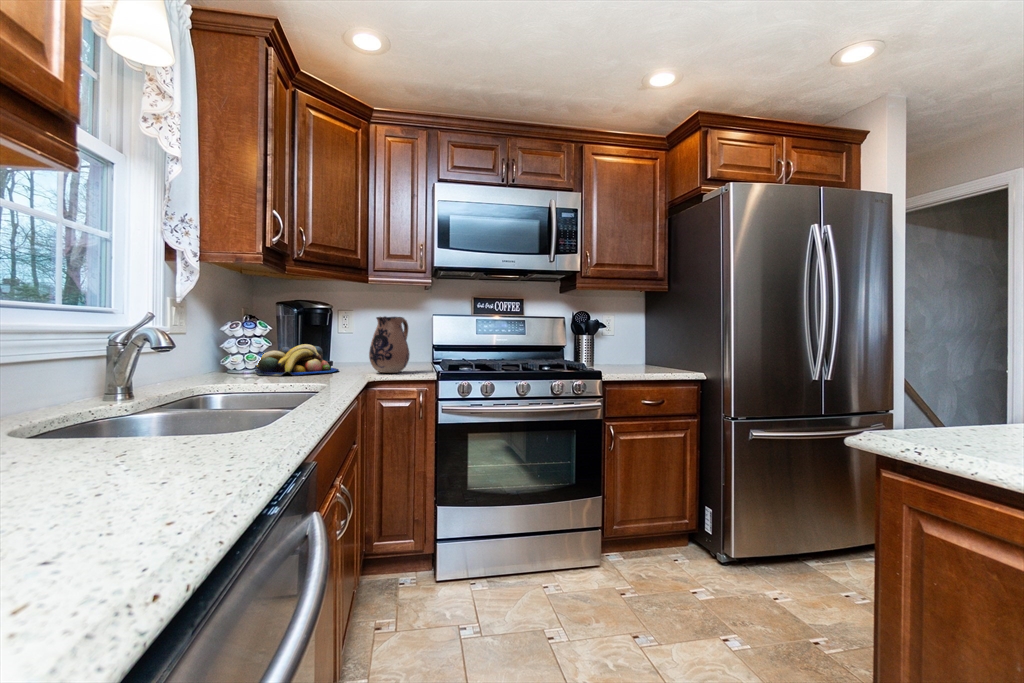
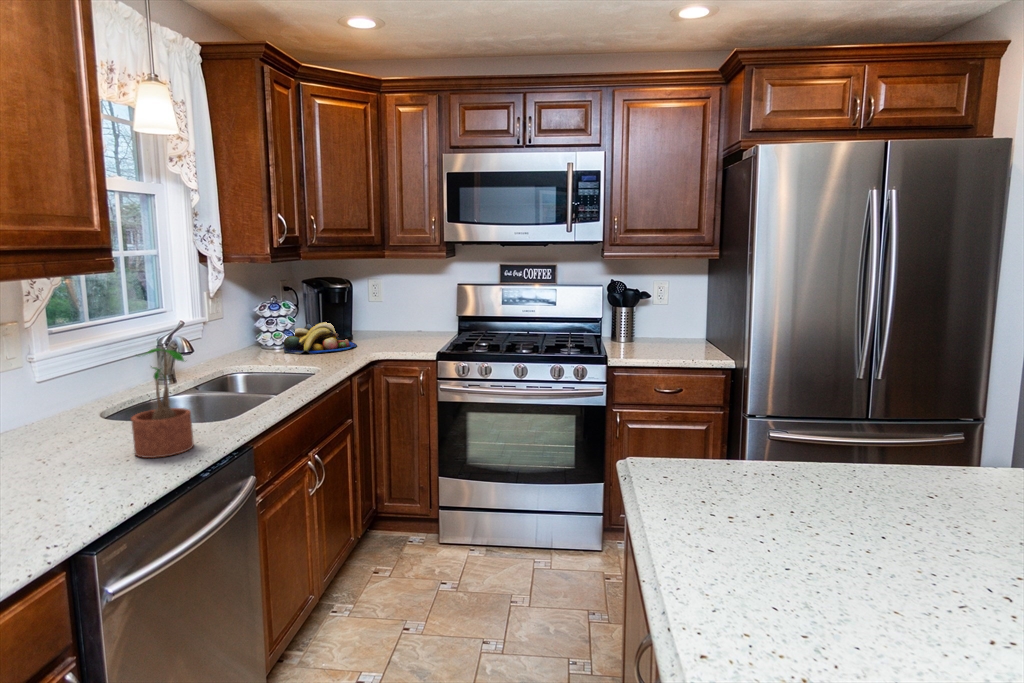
potted plant: none [105,288,230,481] -> present [131,348,194,458]
ceramic pitcher: present [369,316,409,373] -> none [377,297,416,352]

